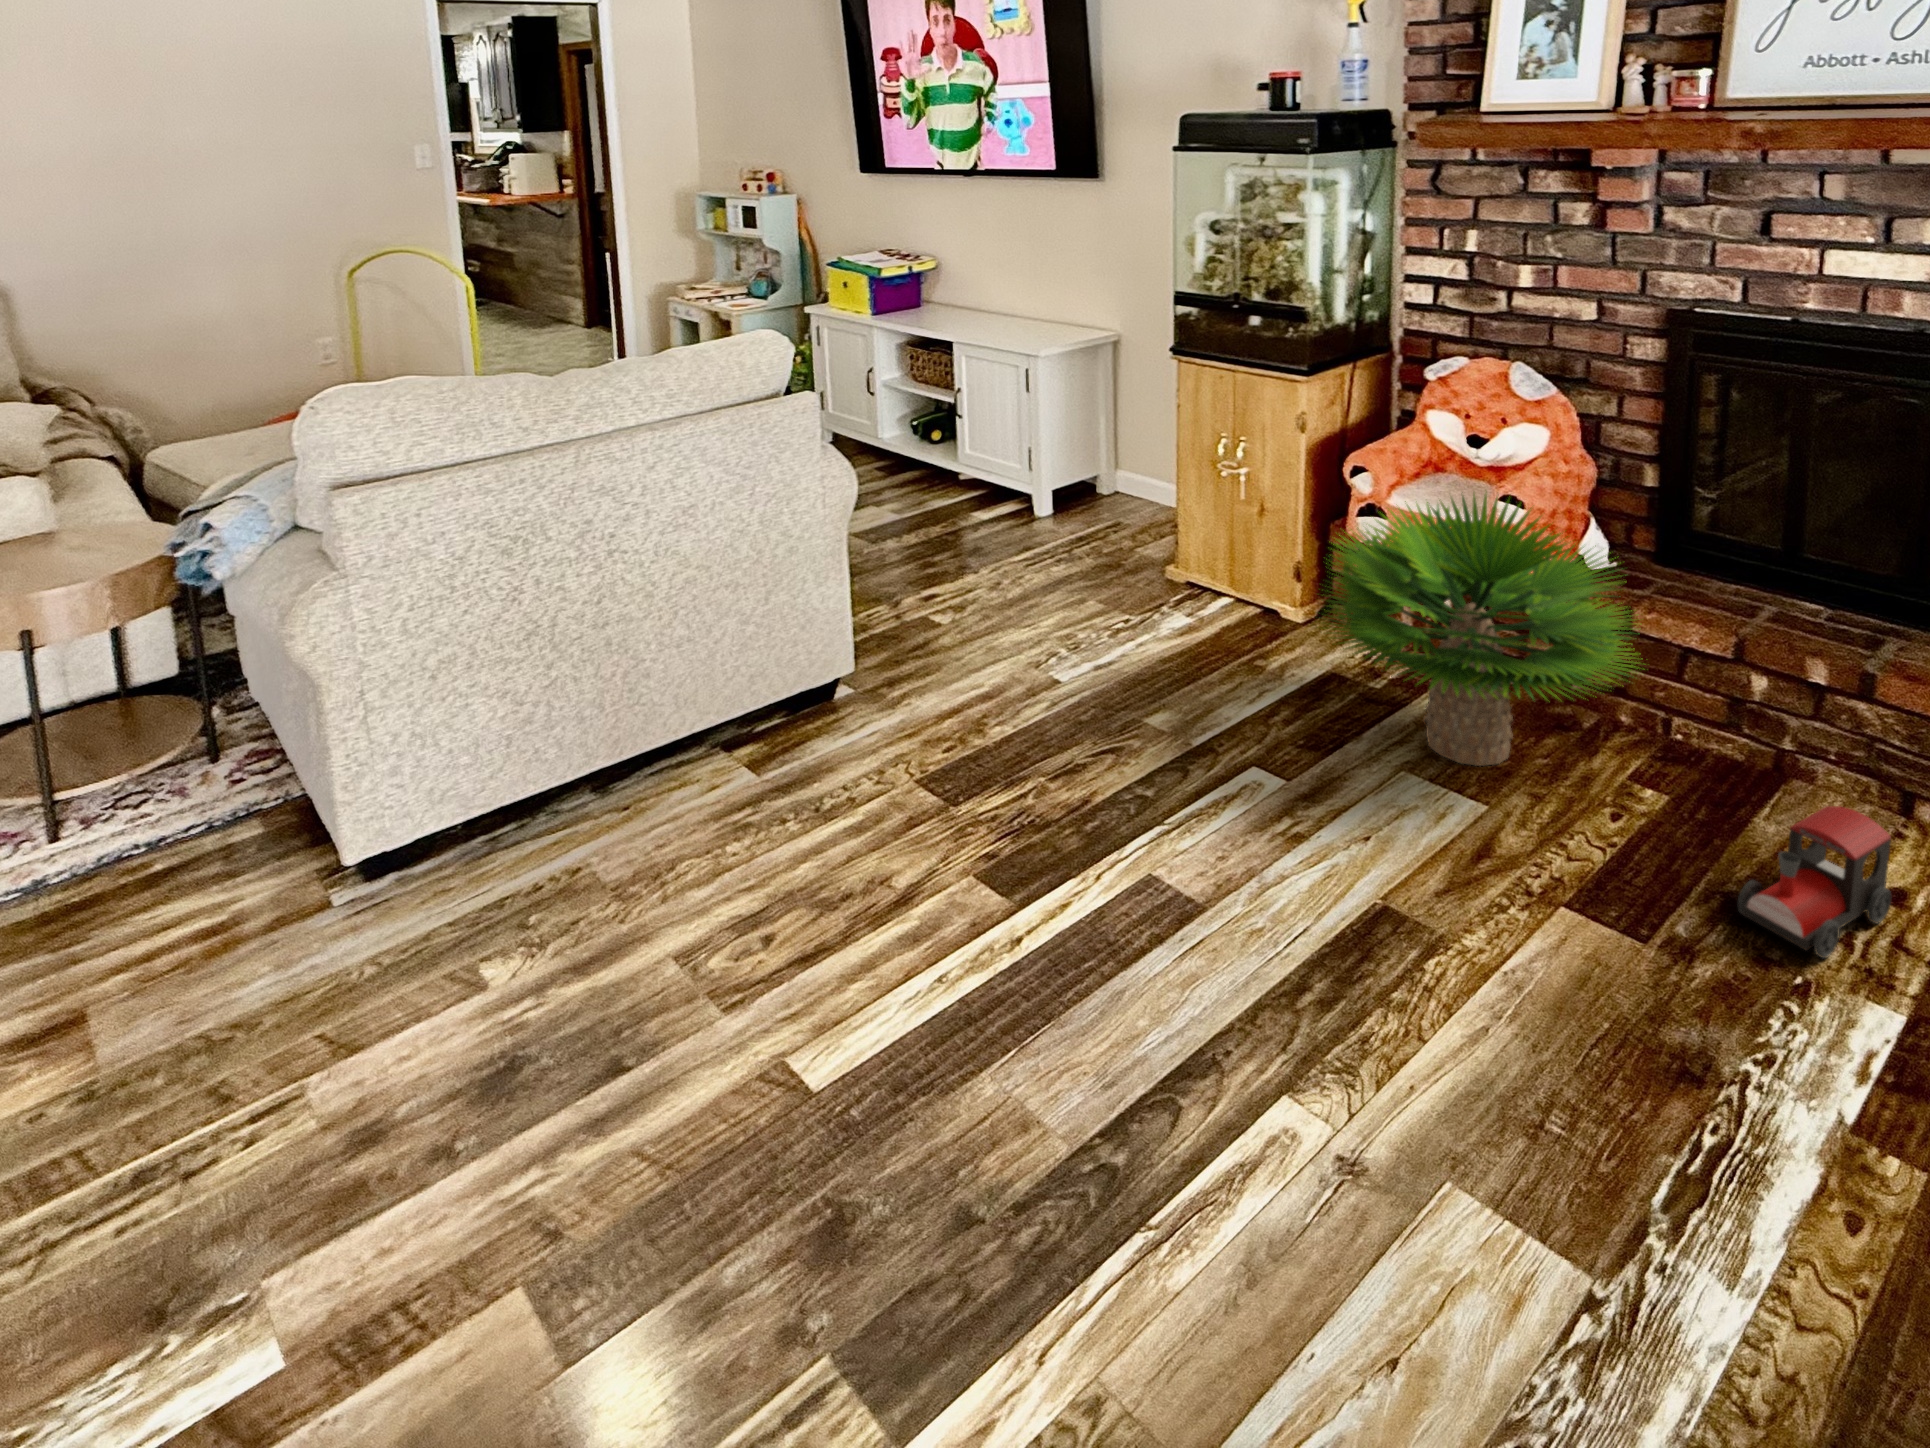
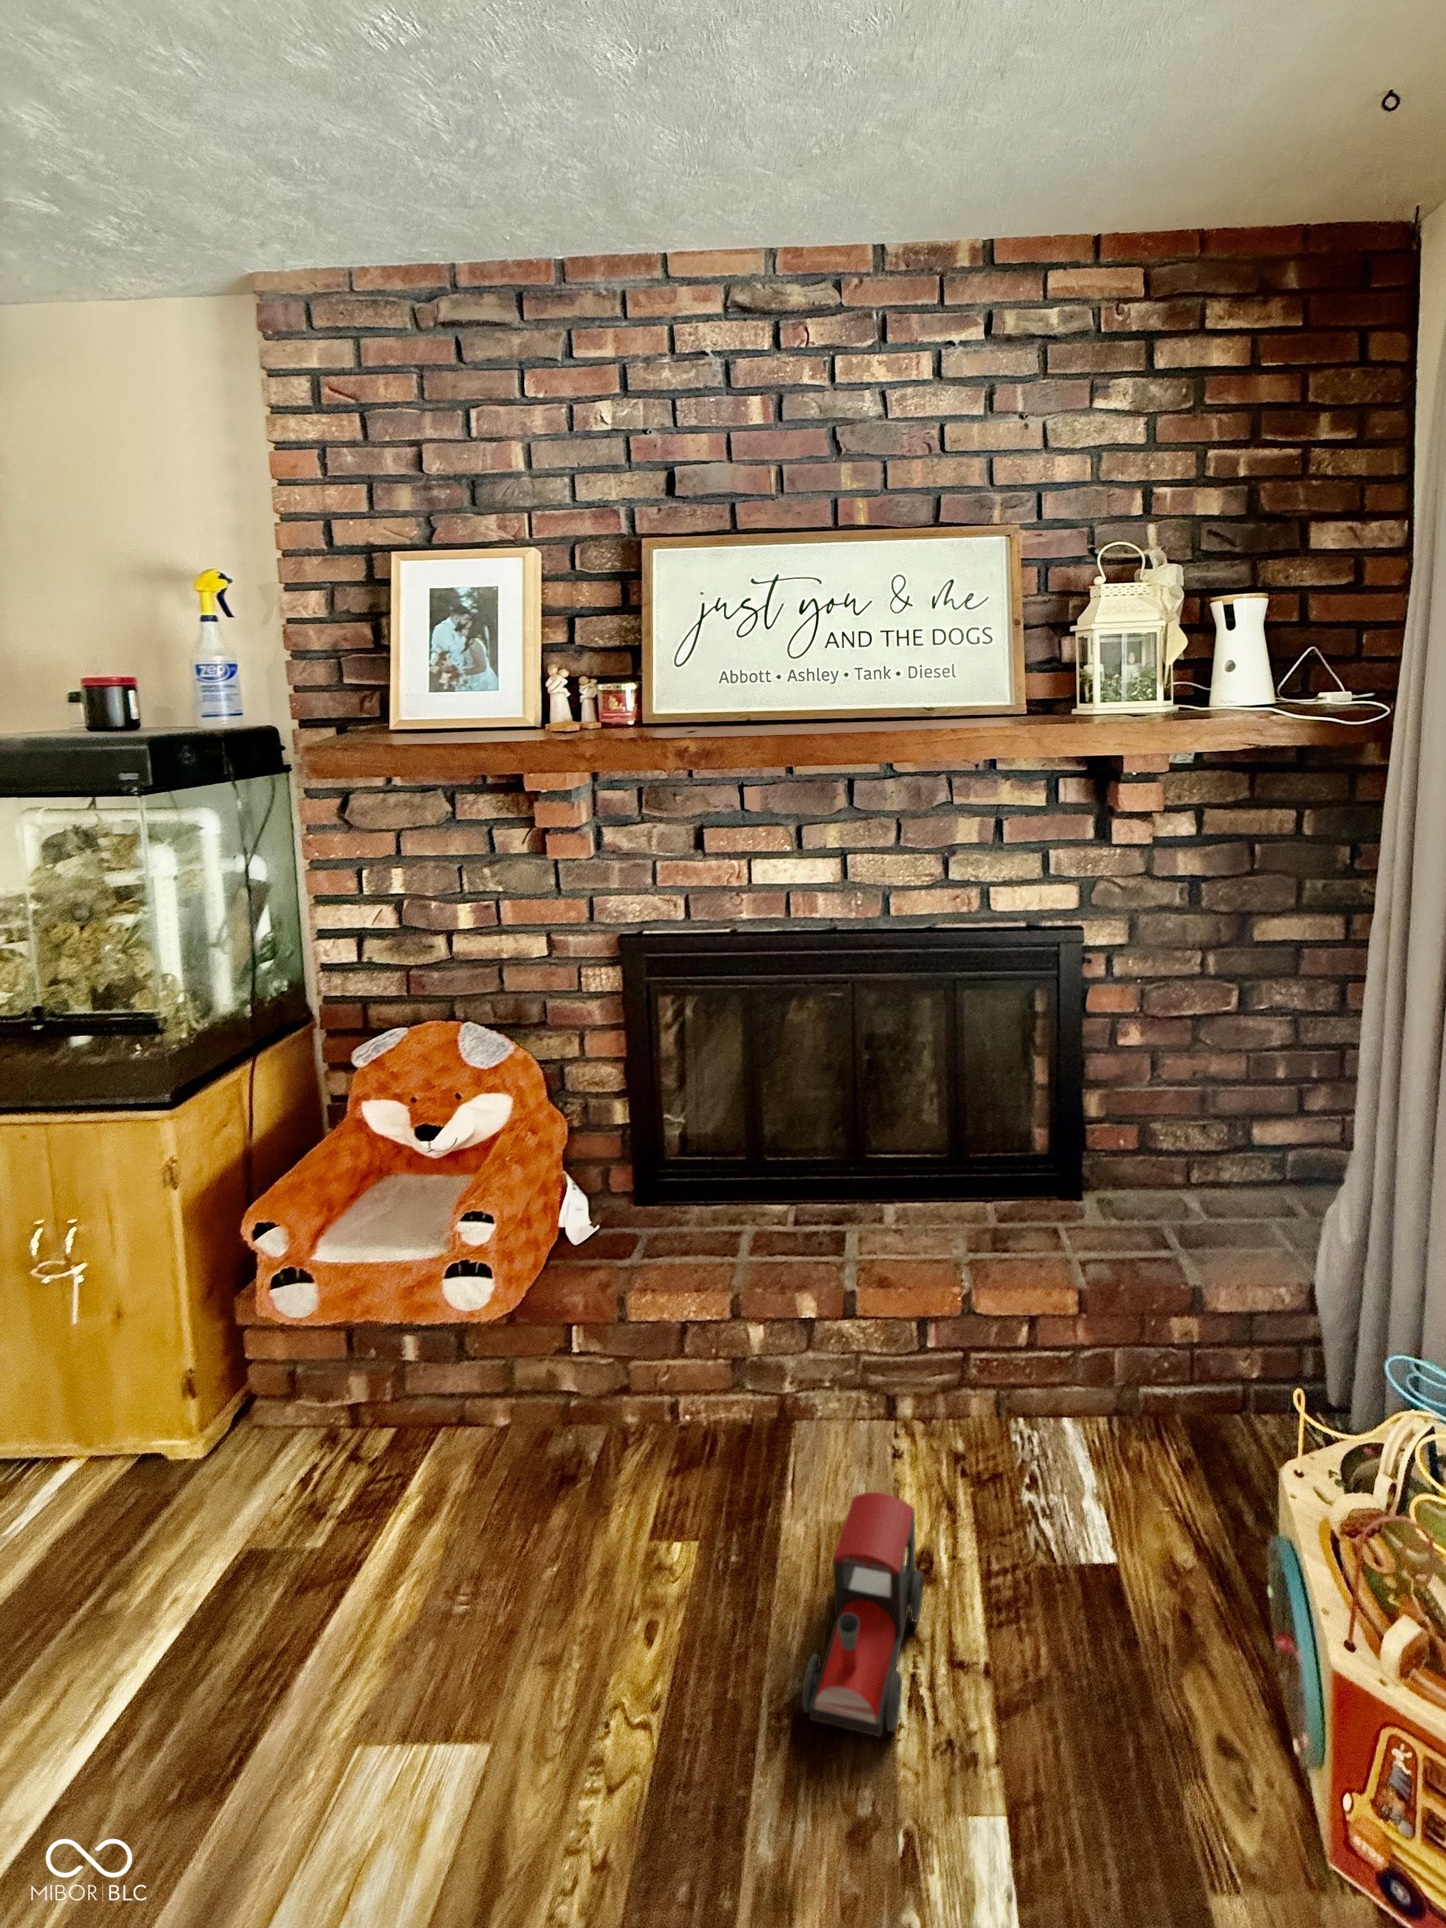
potted plant: present [1322,495,1638,766] -> none [192,1218,661,1640]

